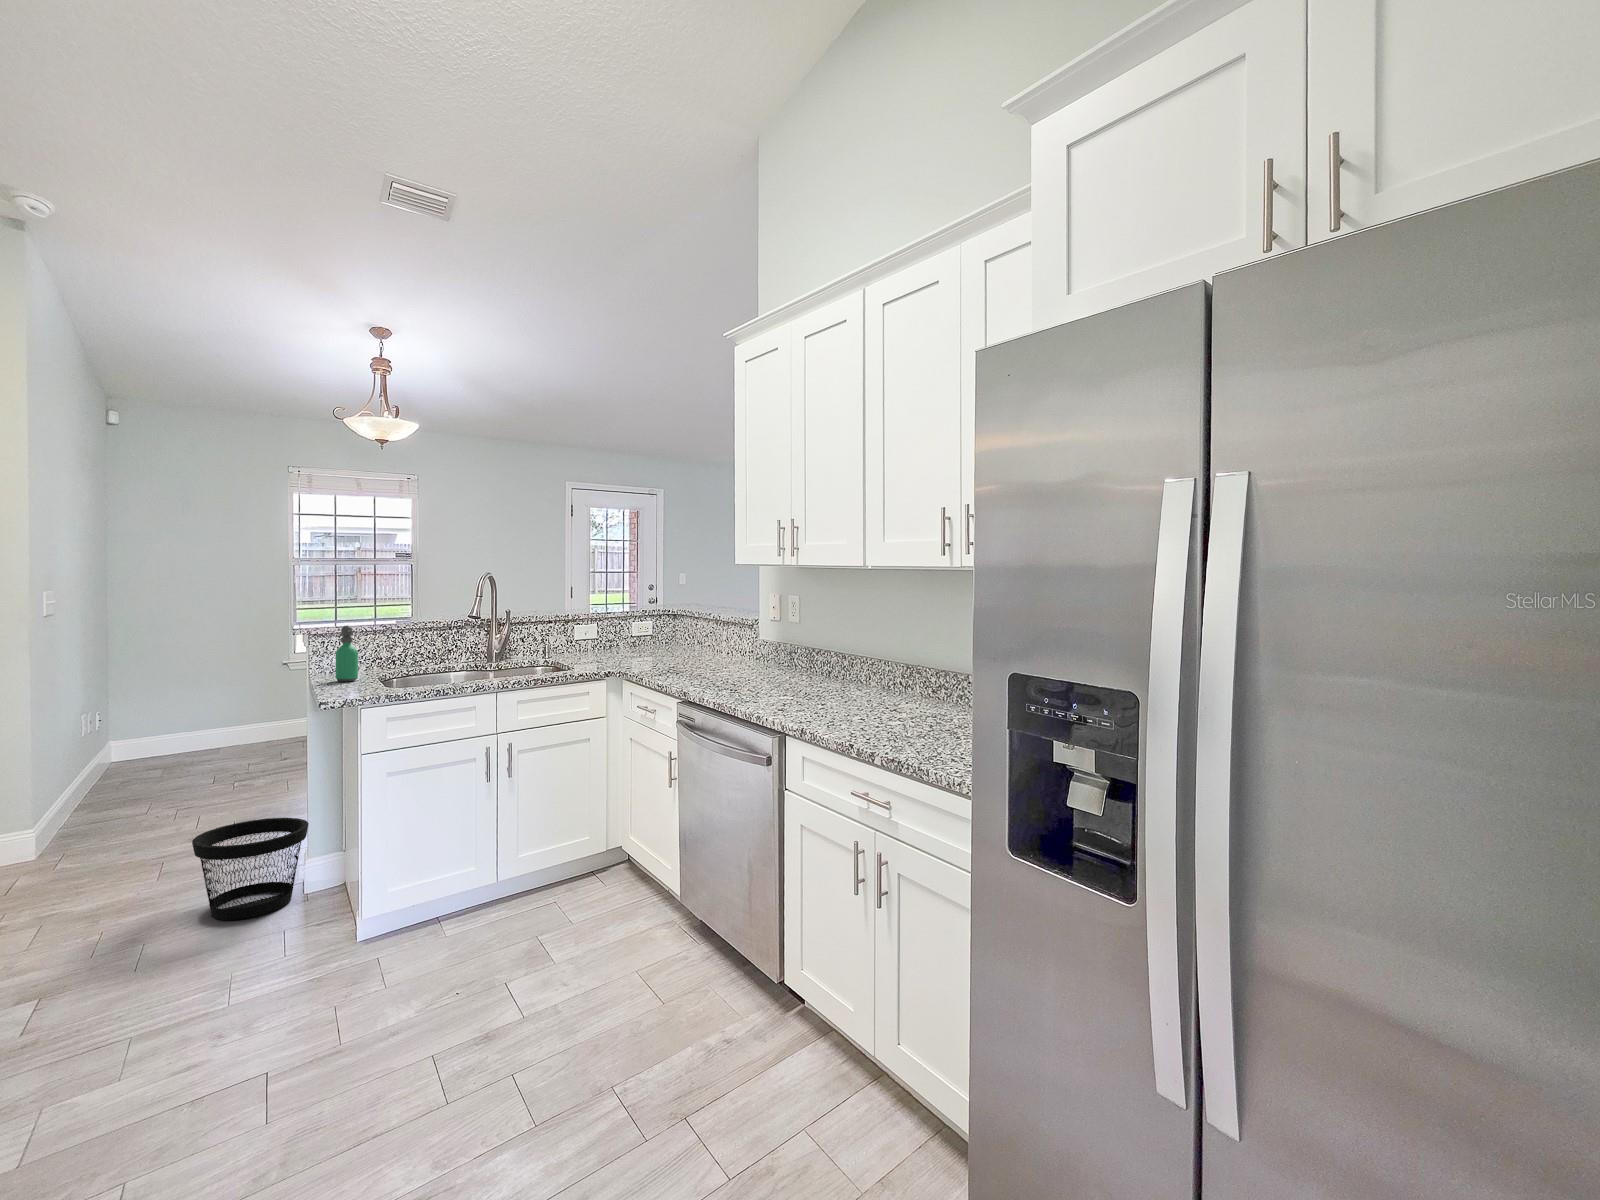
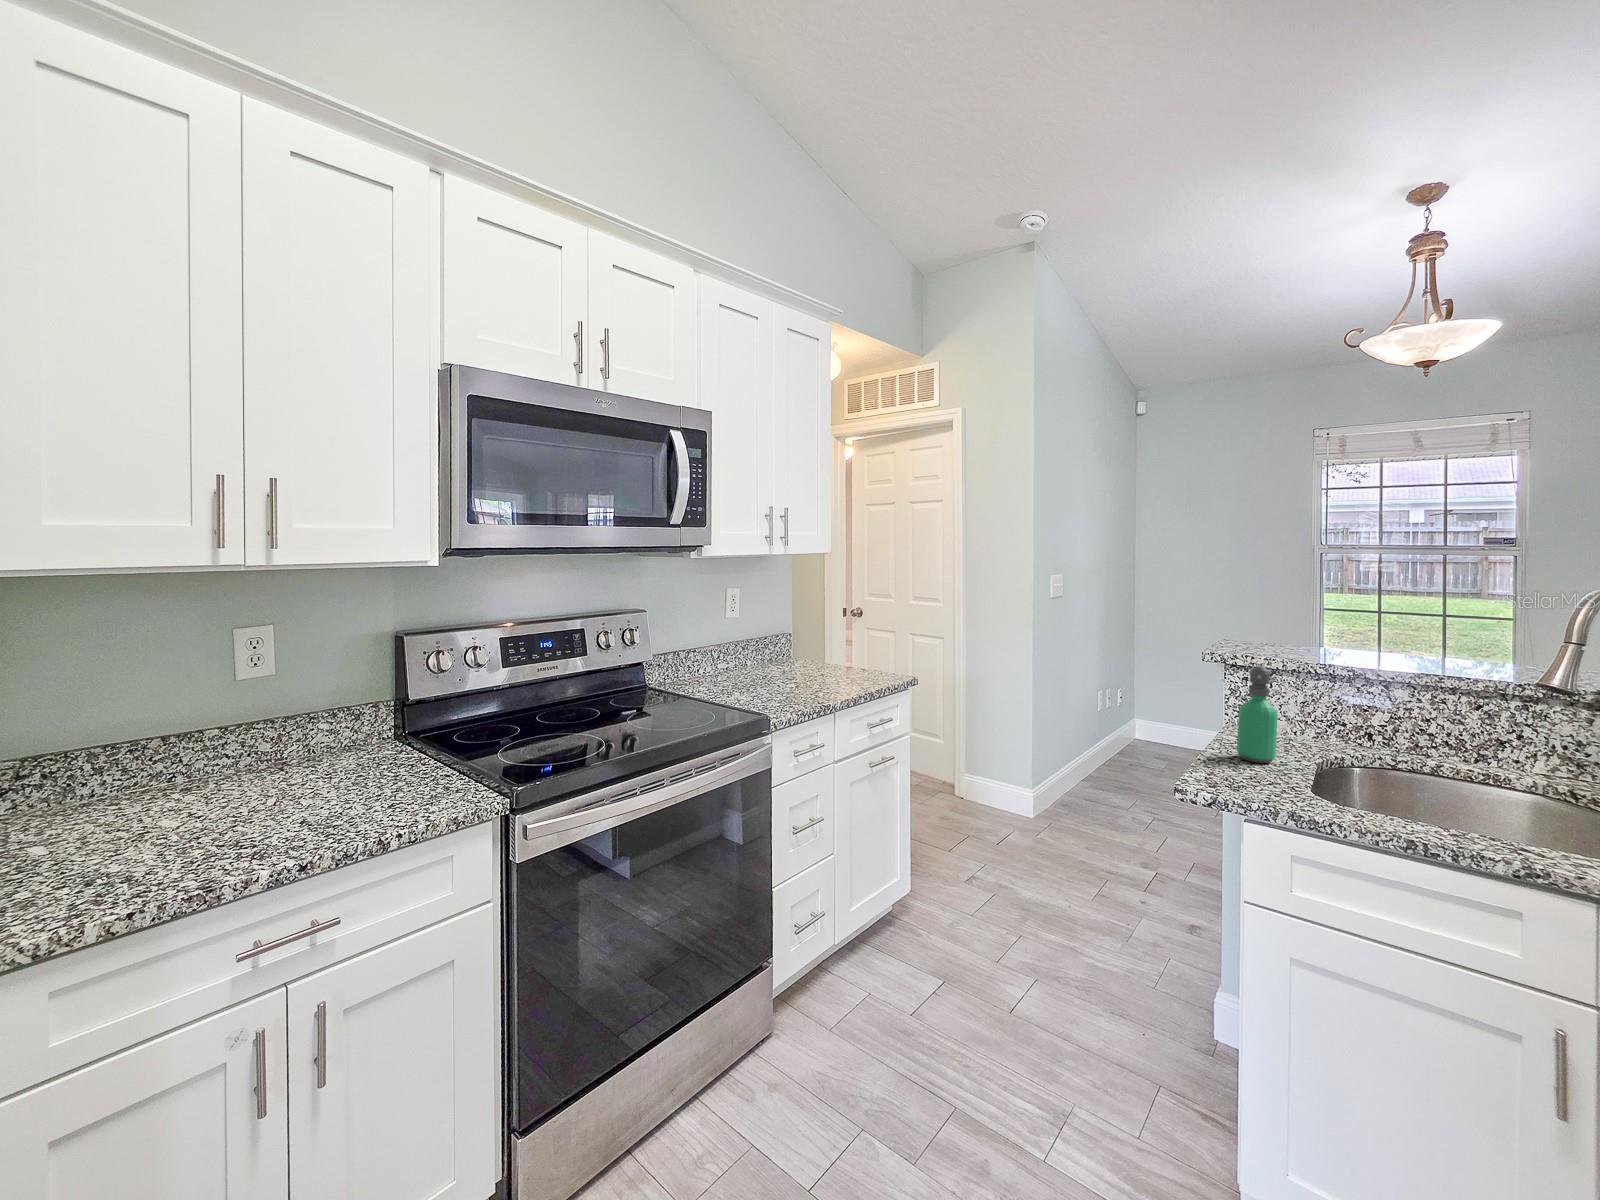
wastebasket: present [192,818,308,920] -> none [1069,898,1209,1056]

